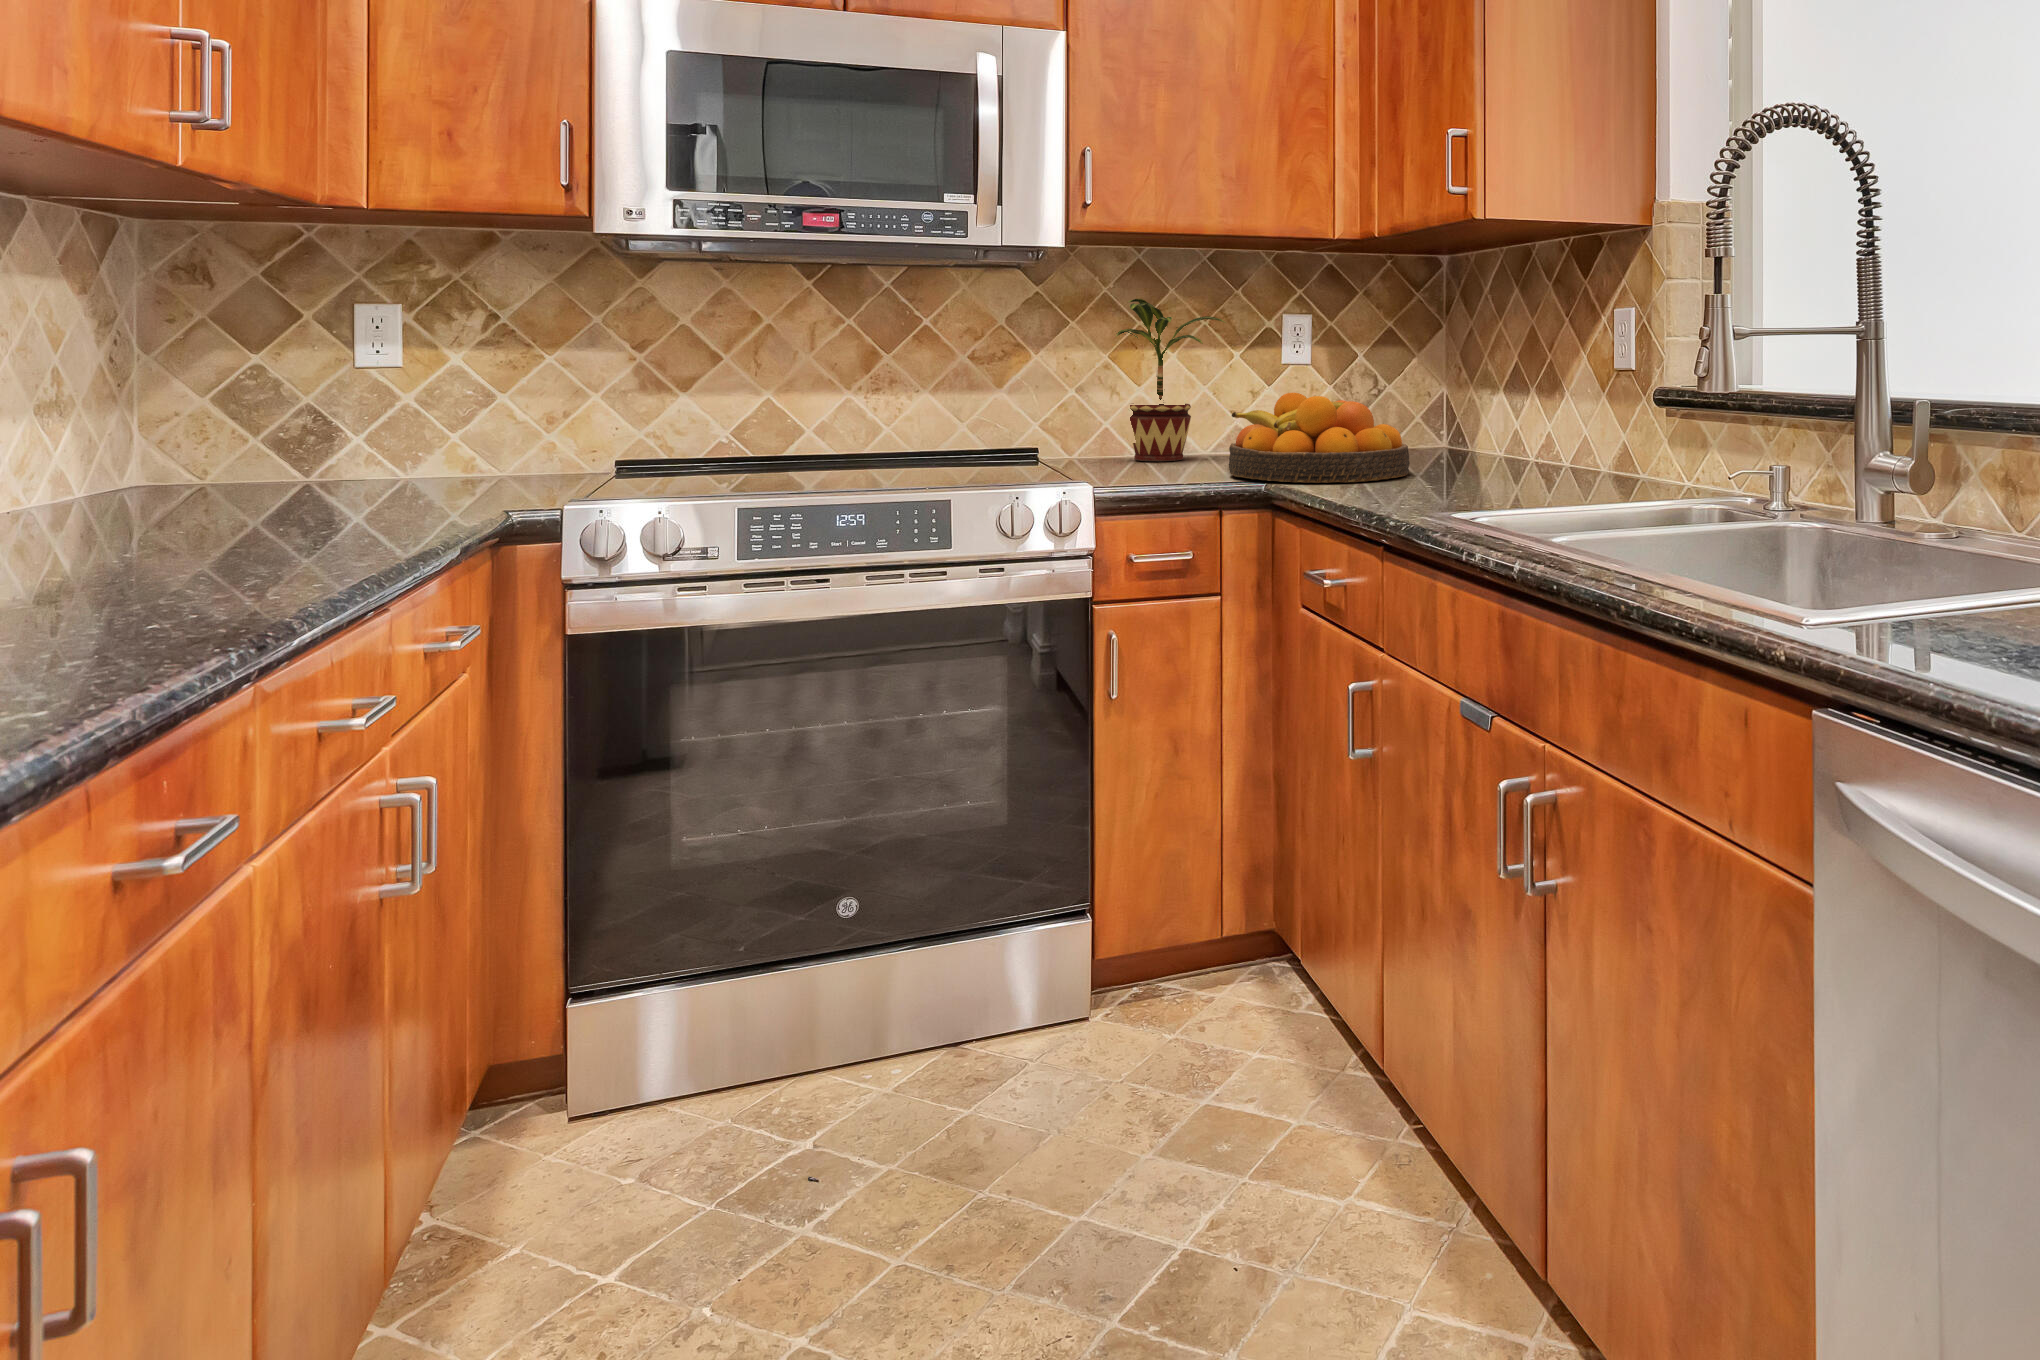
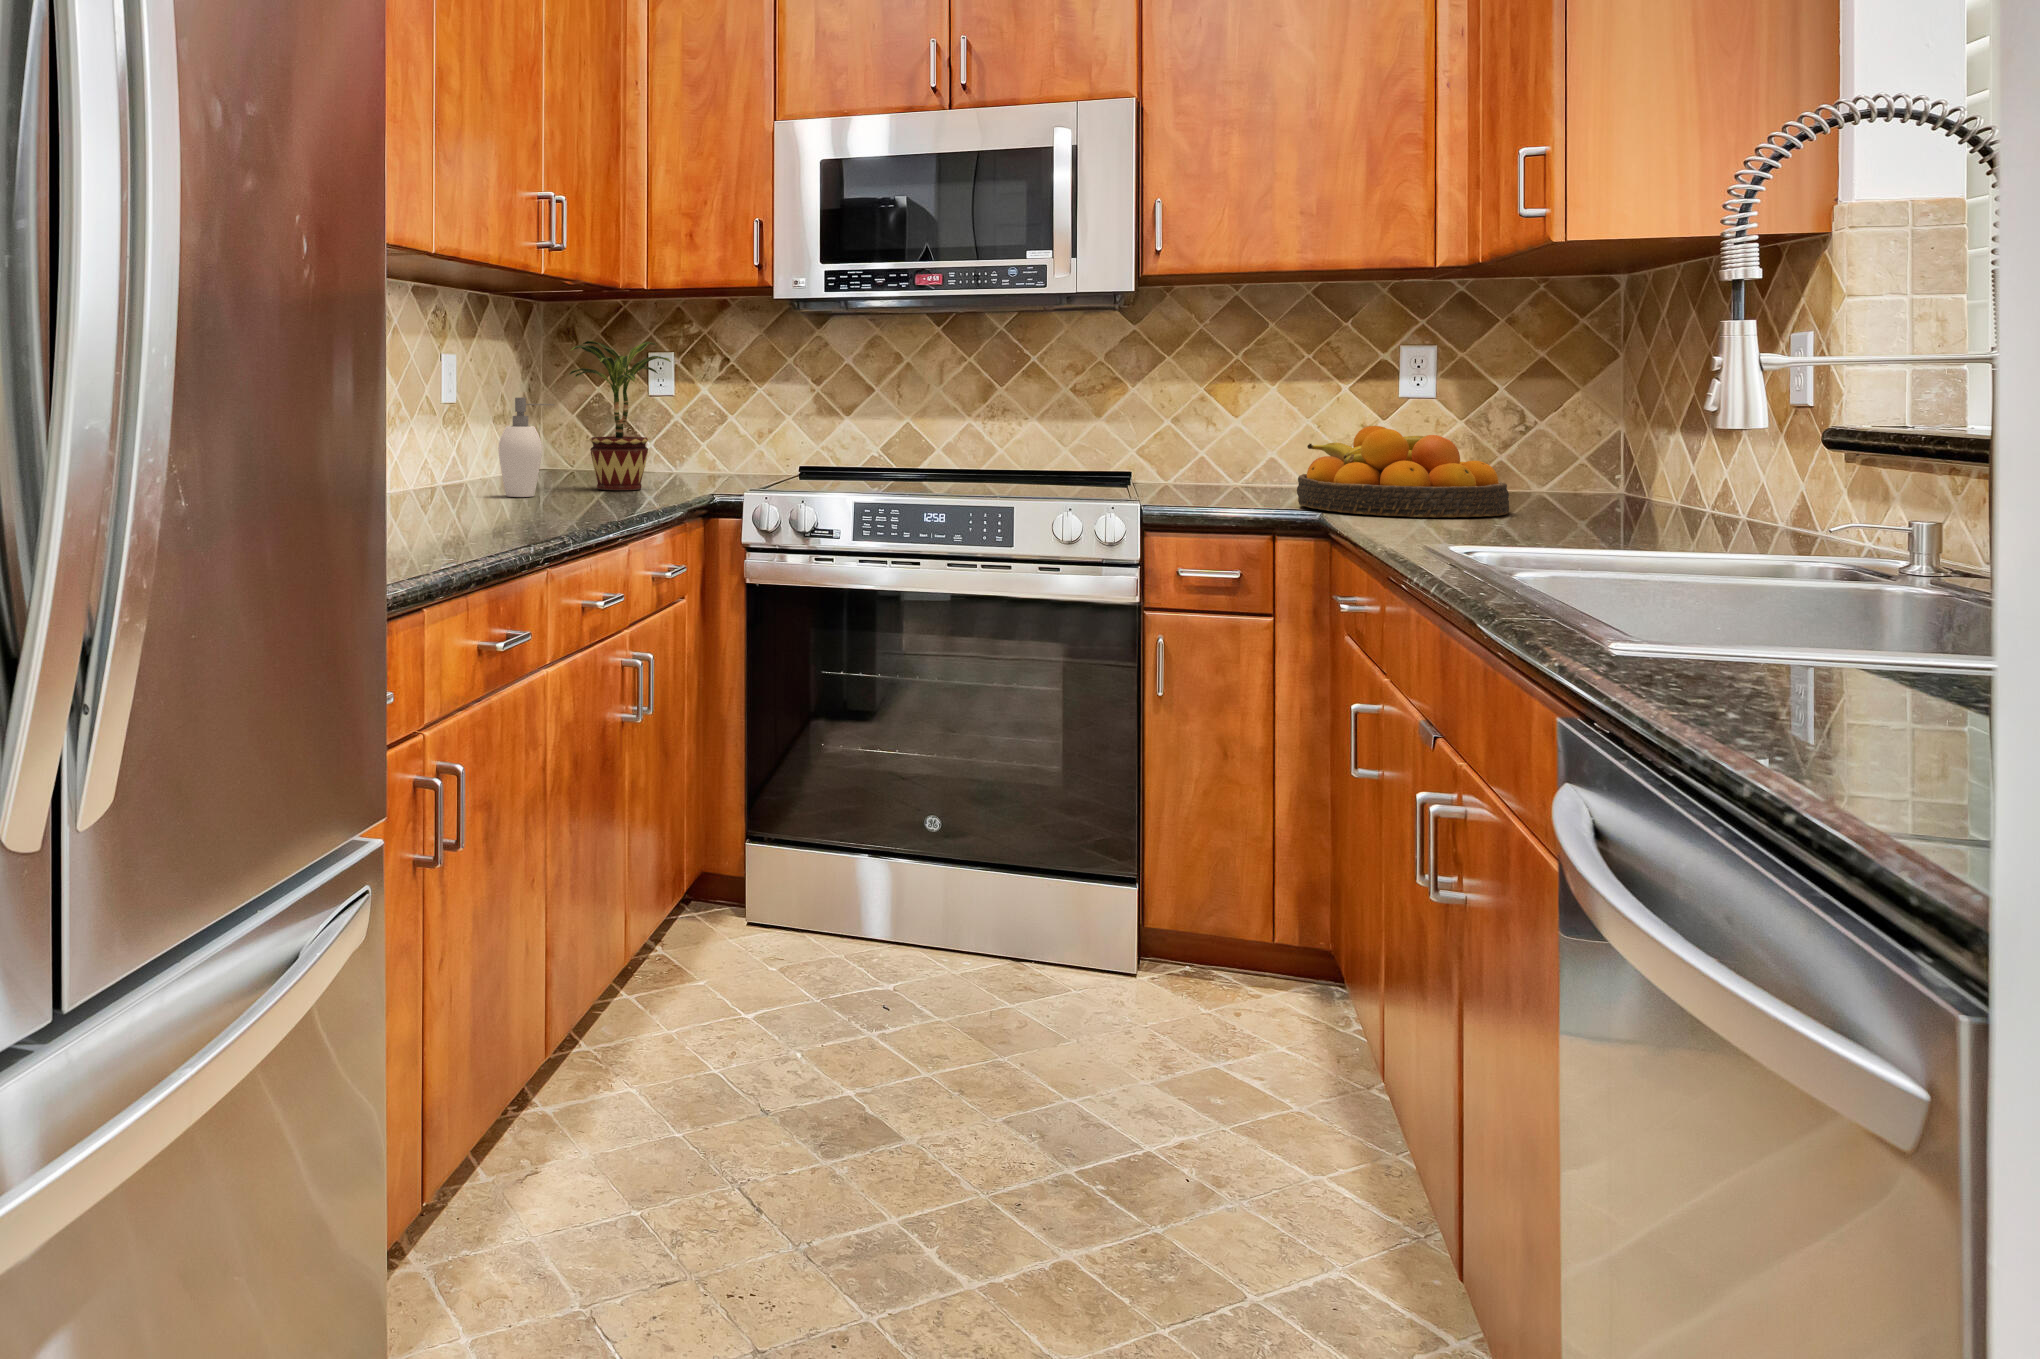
potted plant: present [1116,299,1226,461] -> present [569,341,671,490]
soap dispenser: none [61,374,190,543] -> present [498,397,554,497]

